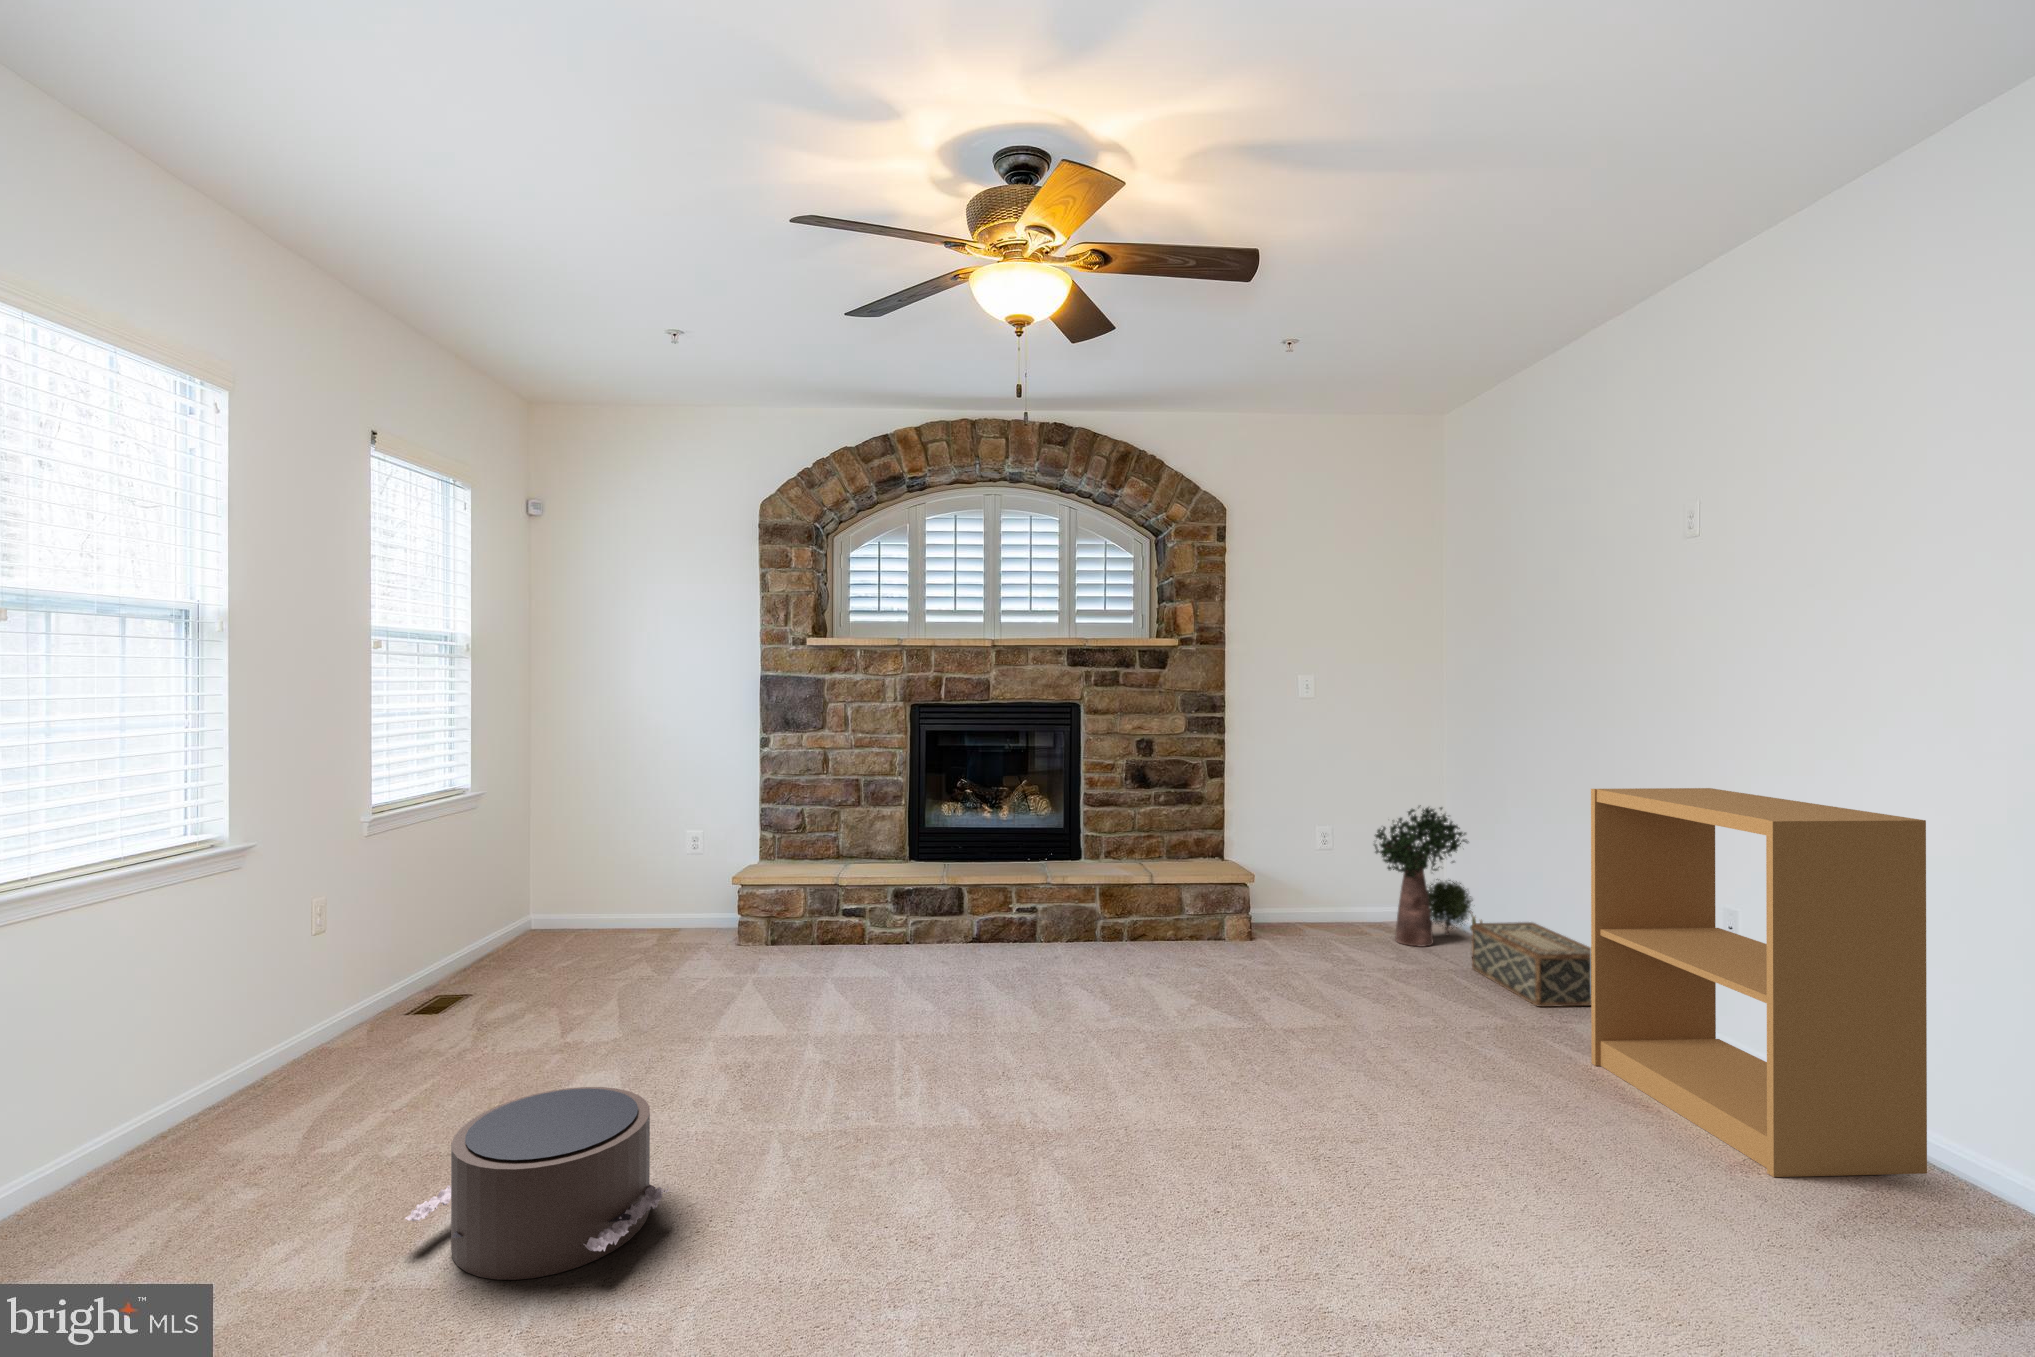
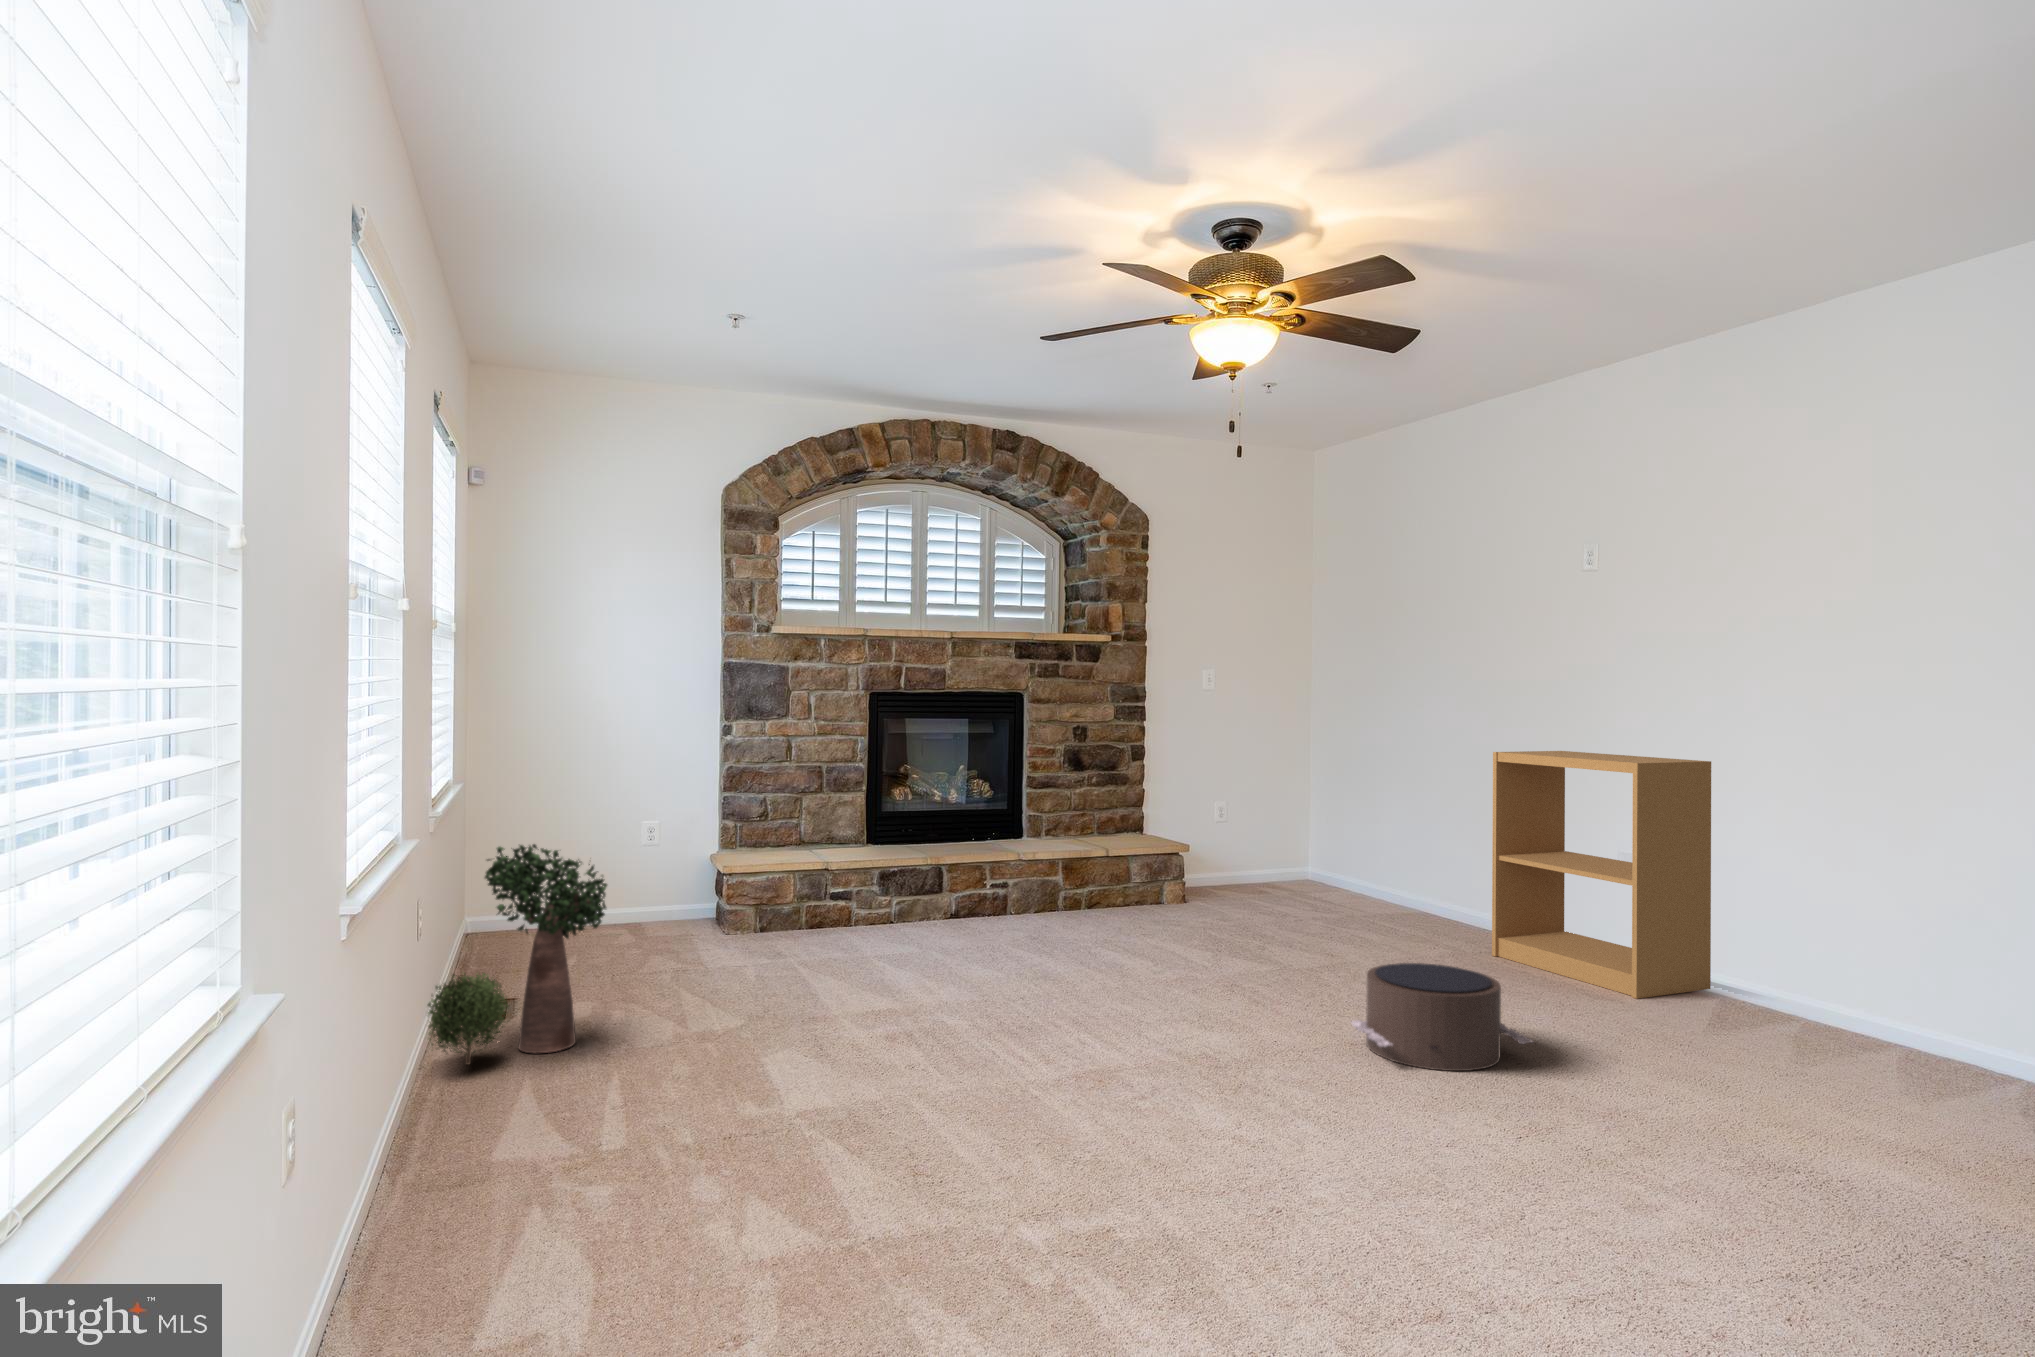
potted plant: present [1374,805,1482,946] -> present [428,844,607,1065]
woven basket: present [1472,922,1591,1007] -> none [1364,869,1474,928]
pouf: present [405,1087,669,1280] -> present [1351,963,1532,1071]

